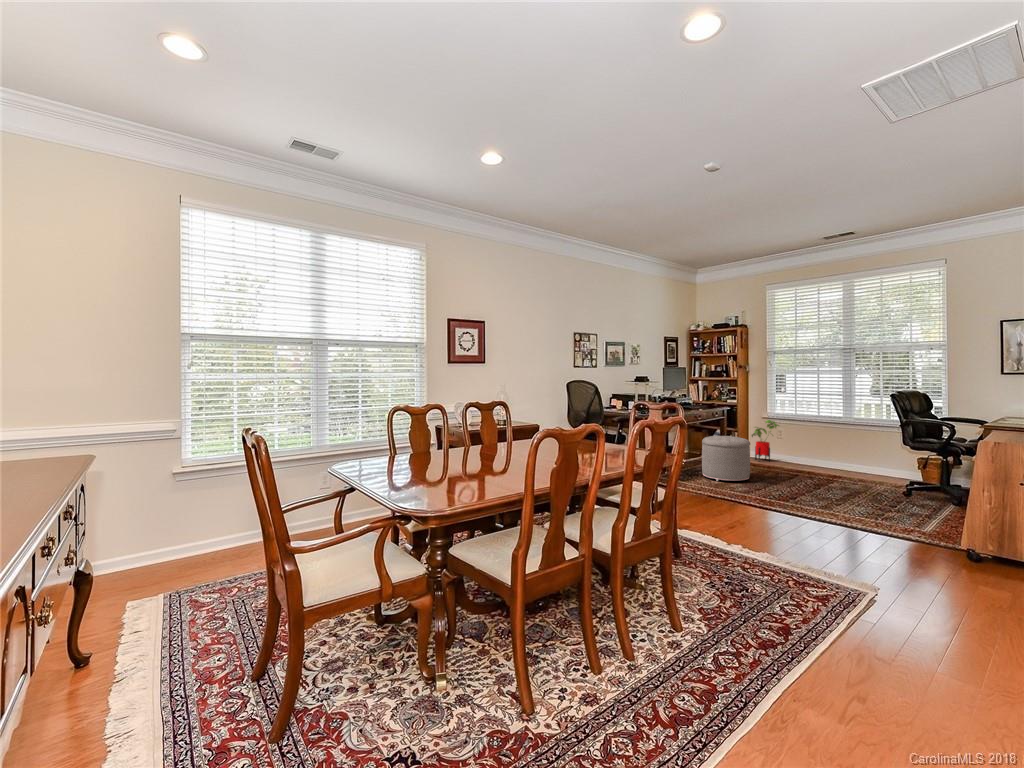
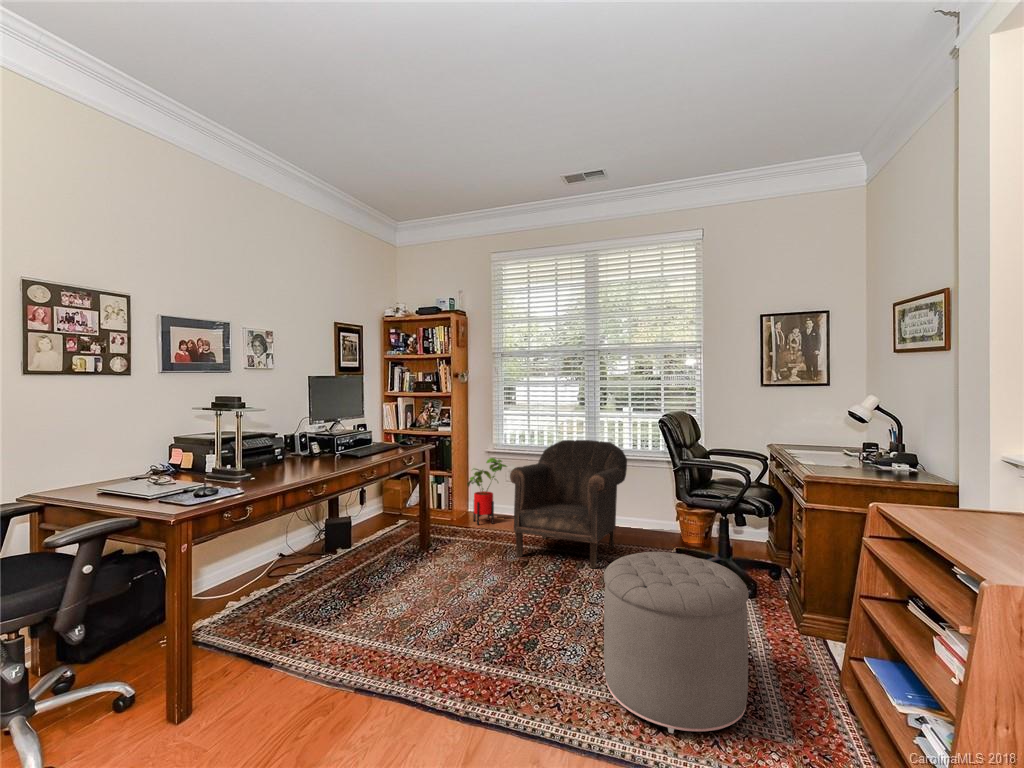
armchair: none [786,410,874,484] -> present [510,440,627,568]
ottoman: present [702,436,750,481] -> present [604,552,749,733]

